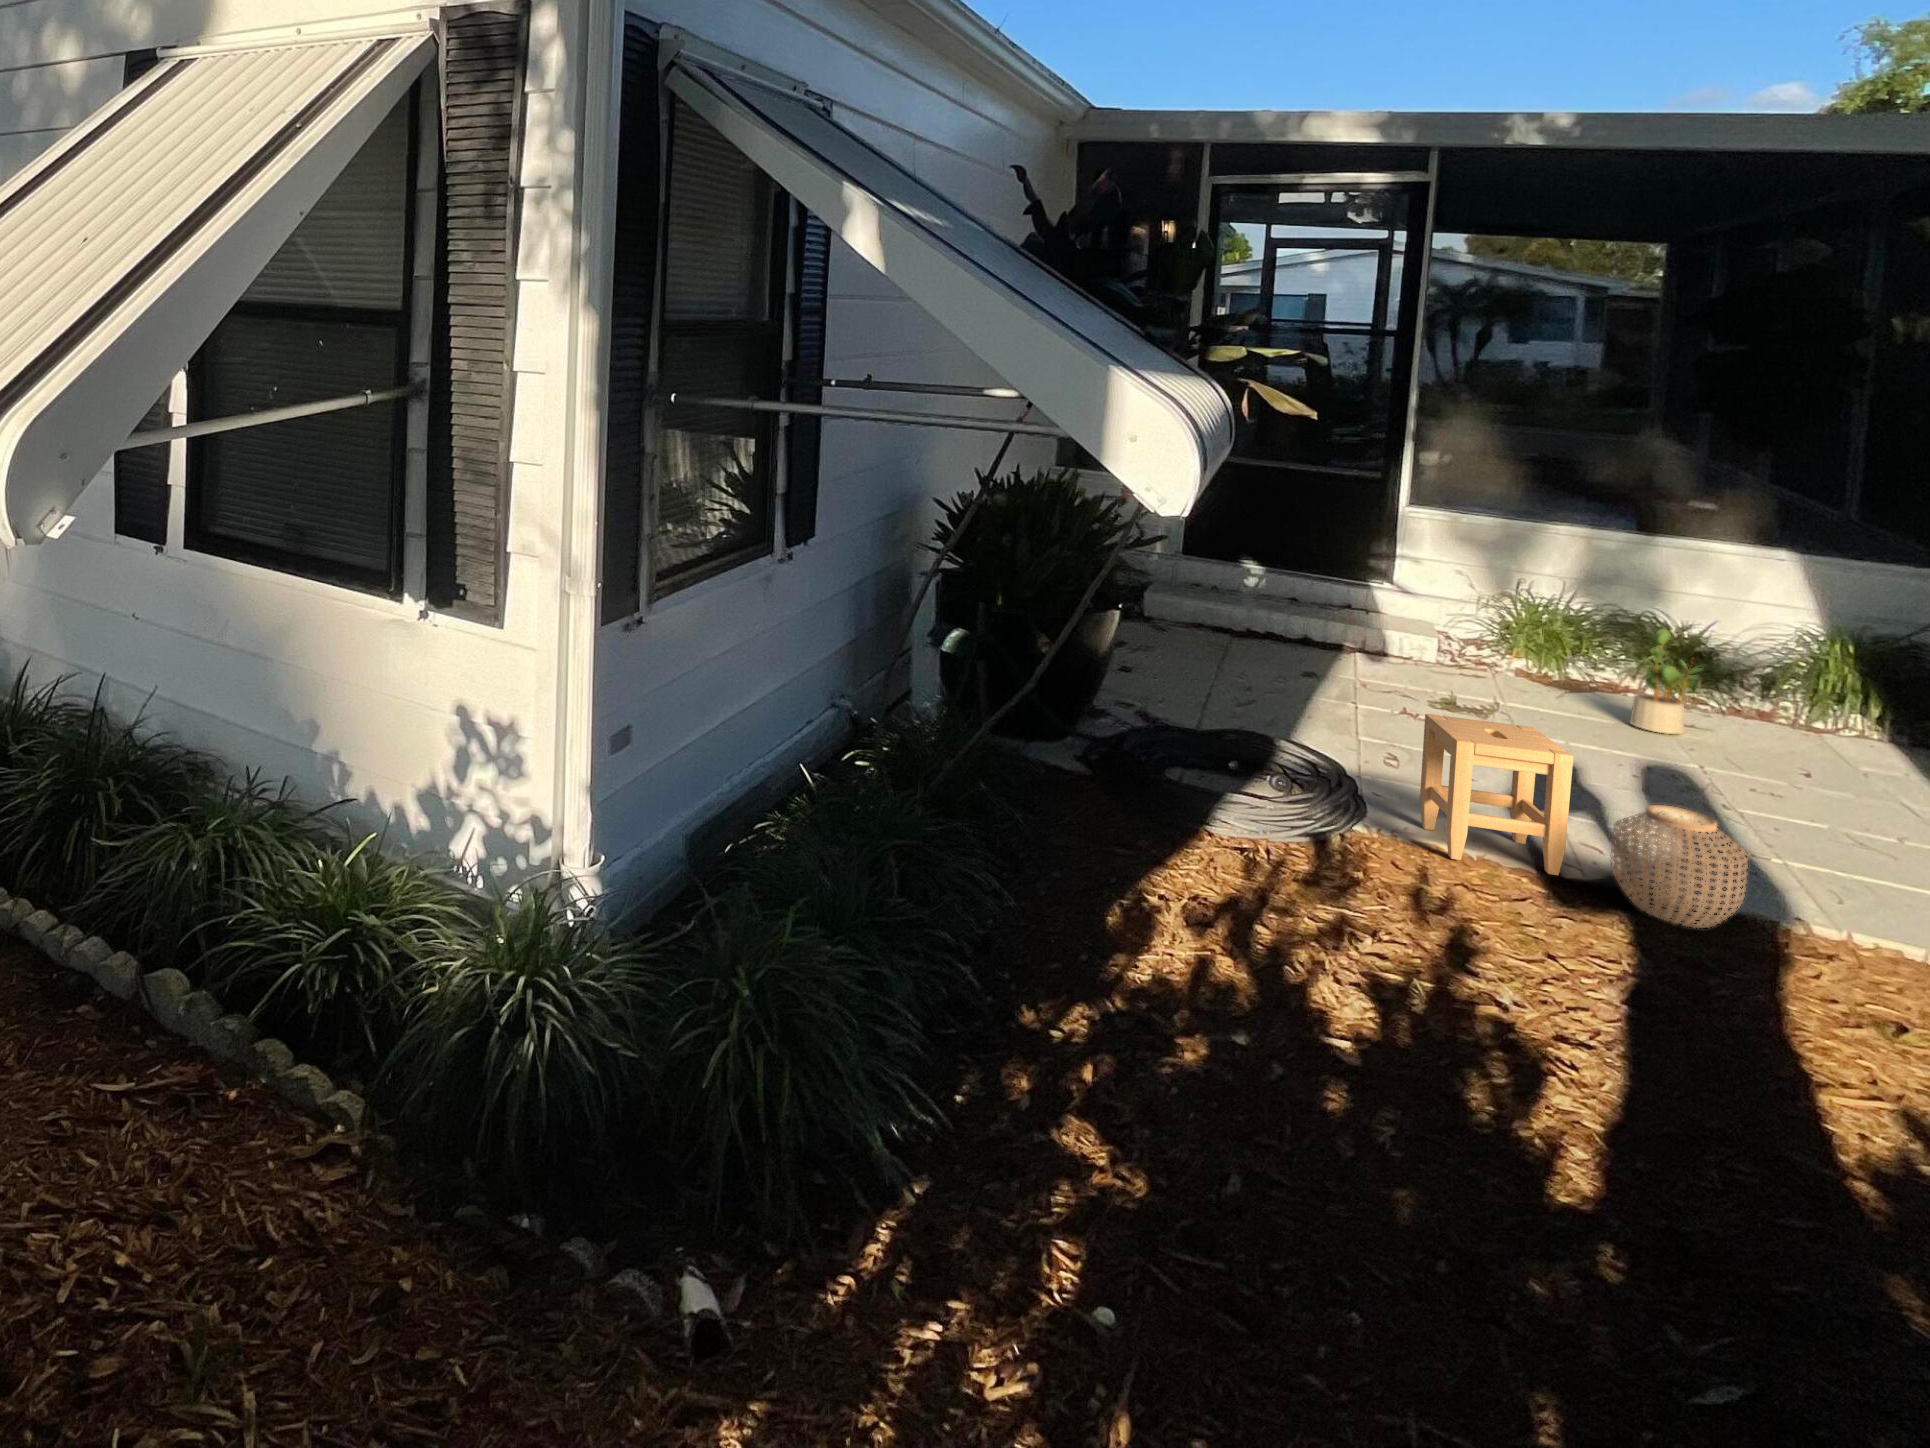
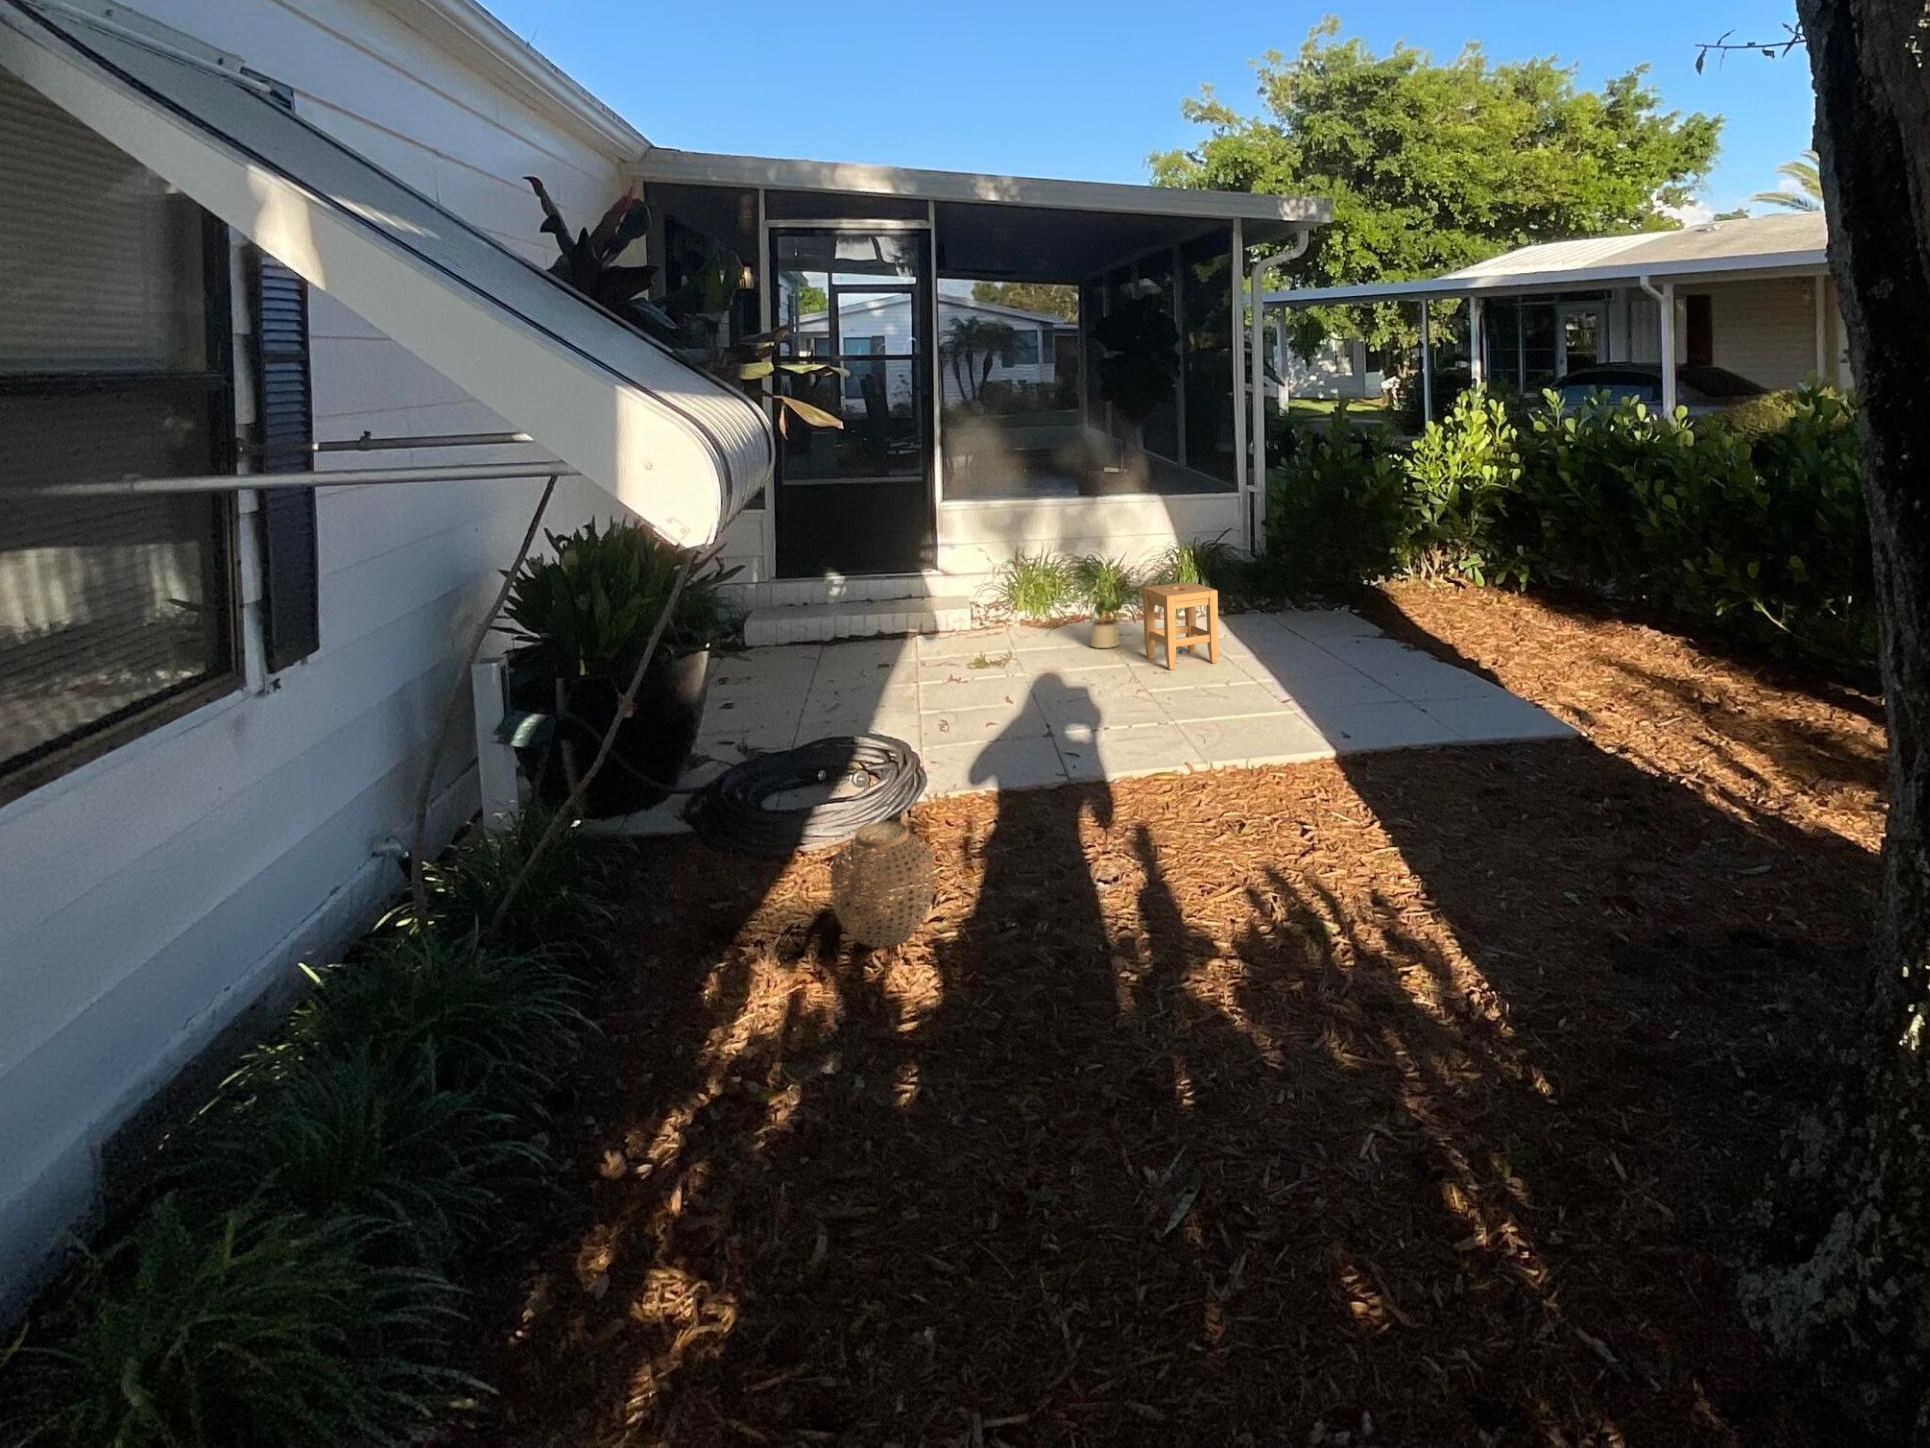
stool: present [1420,714,1573,875] -> present [1143,582,1219,670]
woven basket: present [1611,805,1748,928] -> present [832,822,934,947]

